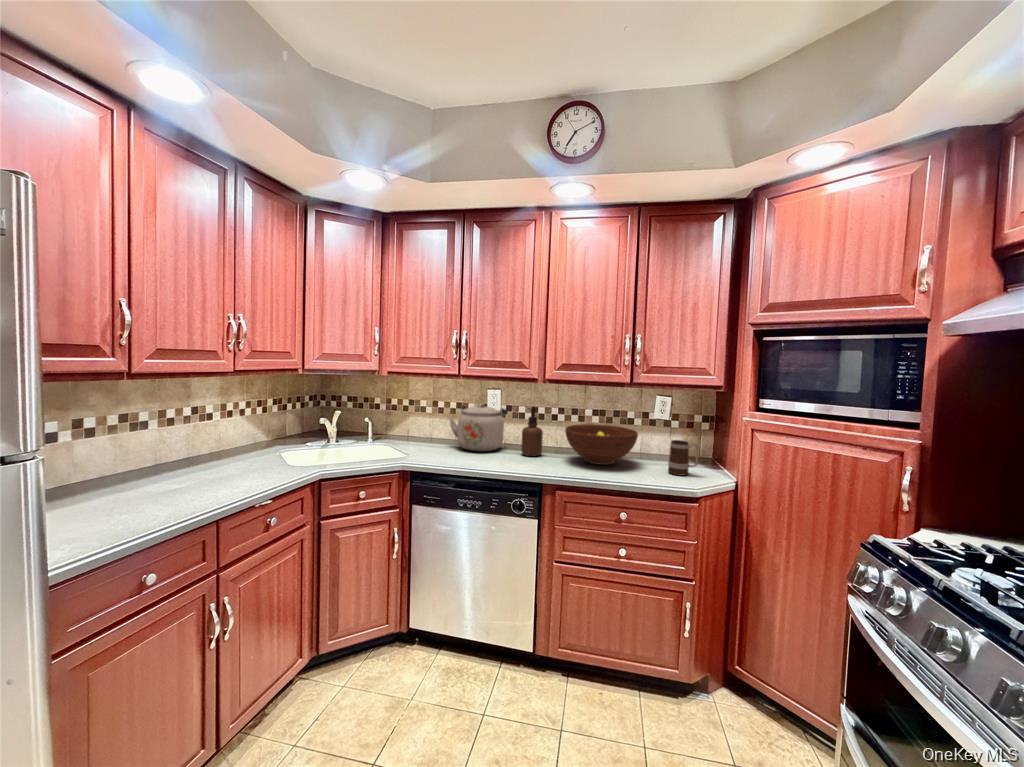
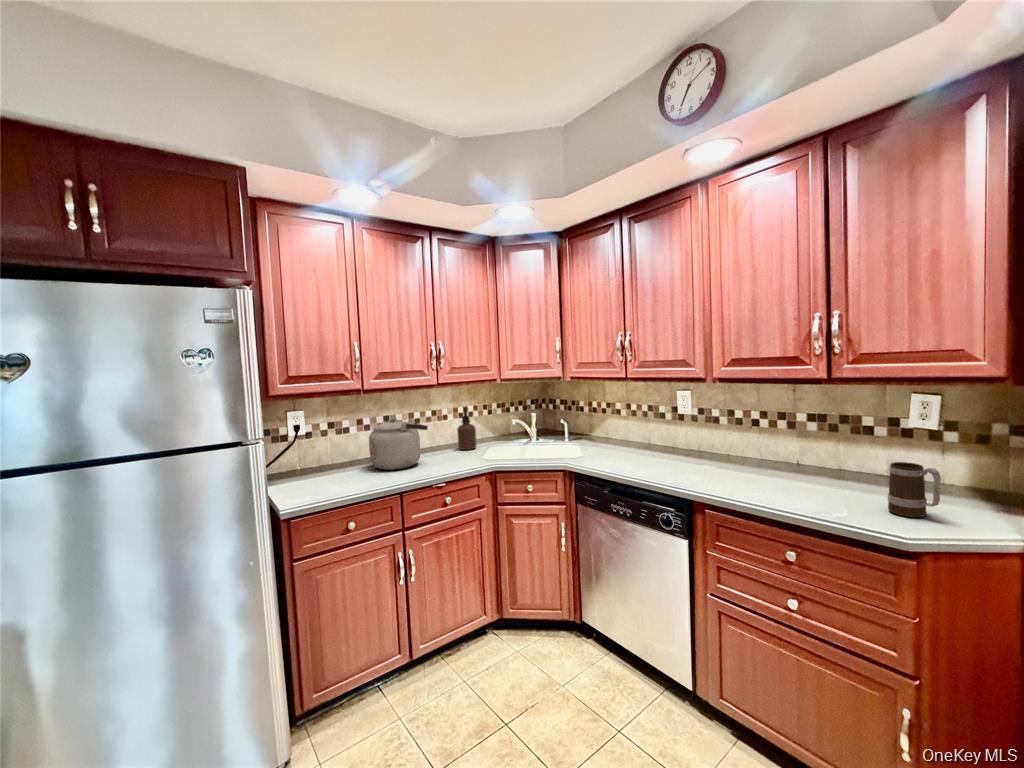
kettle: present [449,404,508,451] -> present [369,418,428,470]
soap dispenser: present [521,407,543,456] -> present [457,407,476,450]
fruit bowl: present [565,424,638,465] -> none [739,433,850,488]

